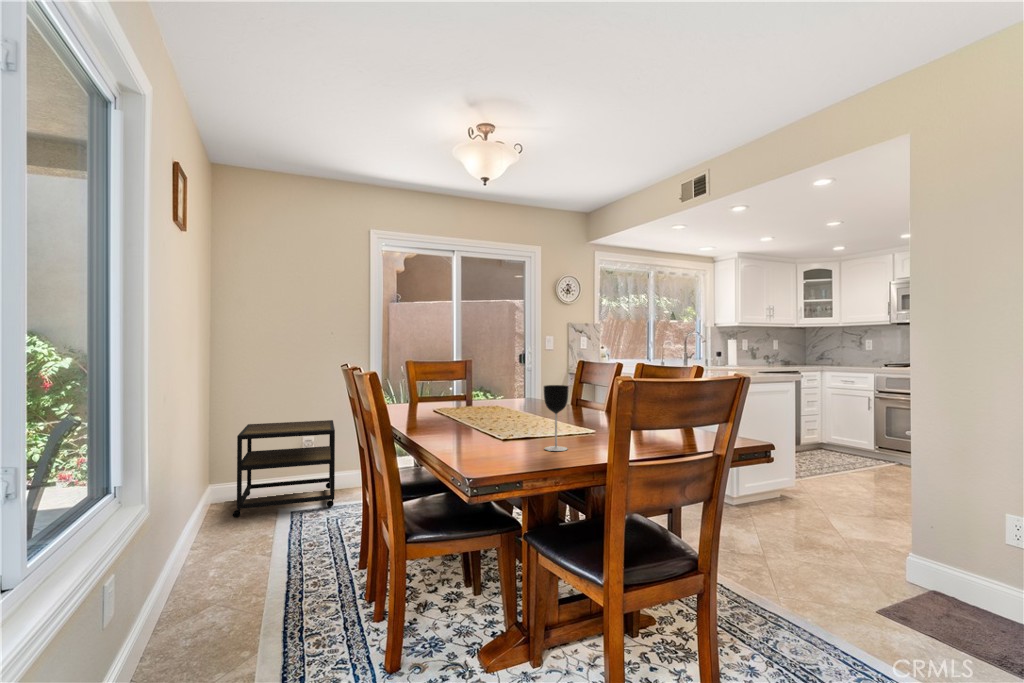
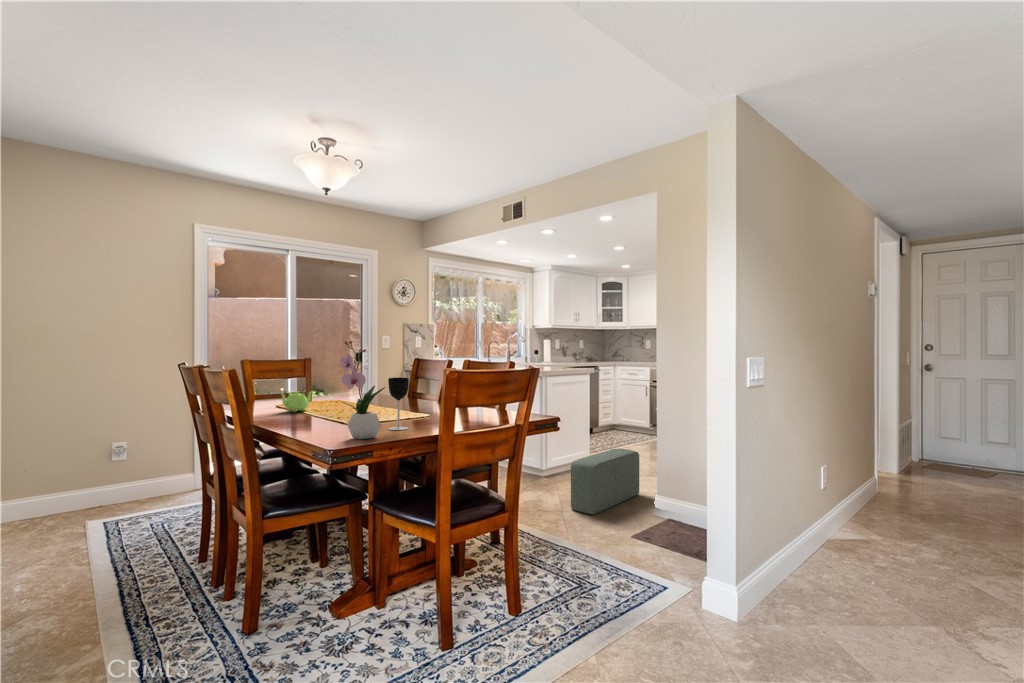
flower arrangement: none [484,340,539,462] -> present [340,341,385,439]
teapot: none [434,396,468,418] -> present [281,391,312,412]
side table: present [233,420,335,517] -> none [26,424,157,535]
pouf: none [777,481,877,568] -> present [571,449,640,514]

